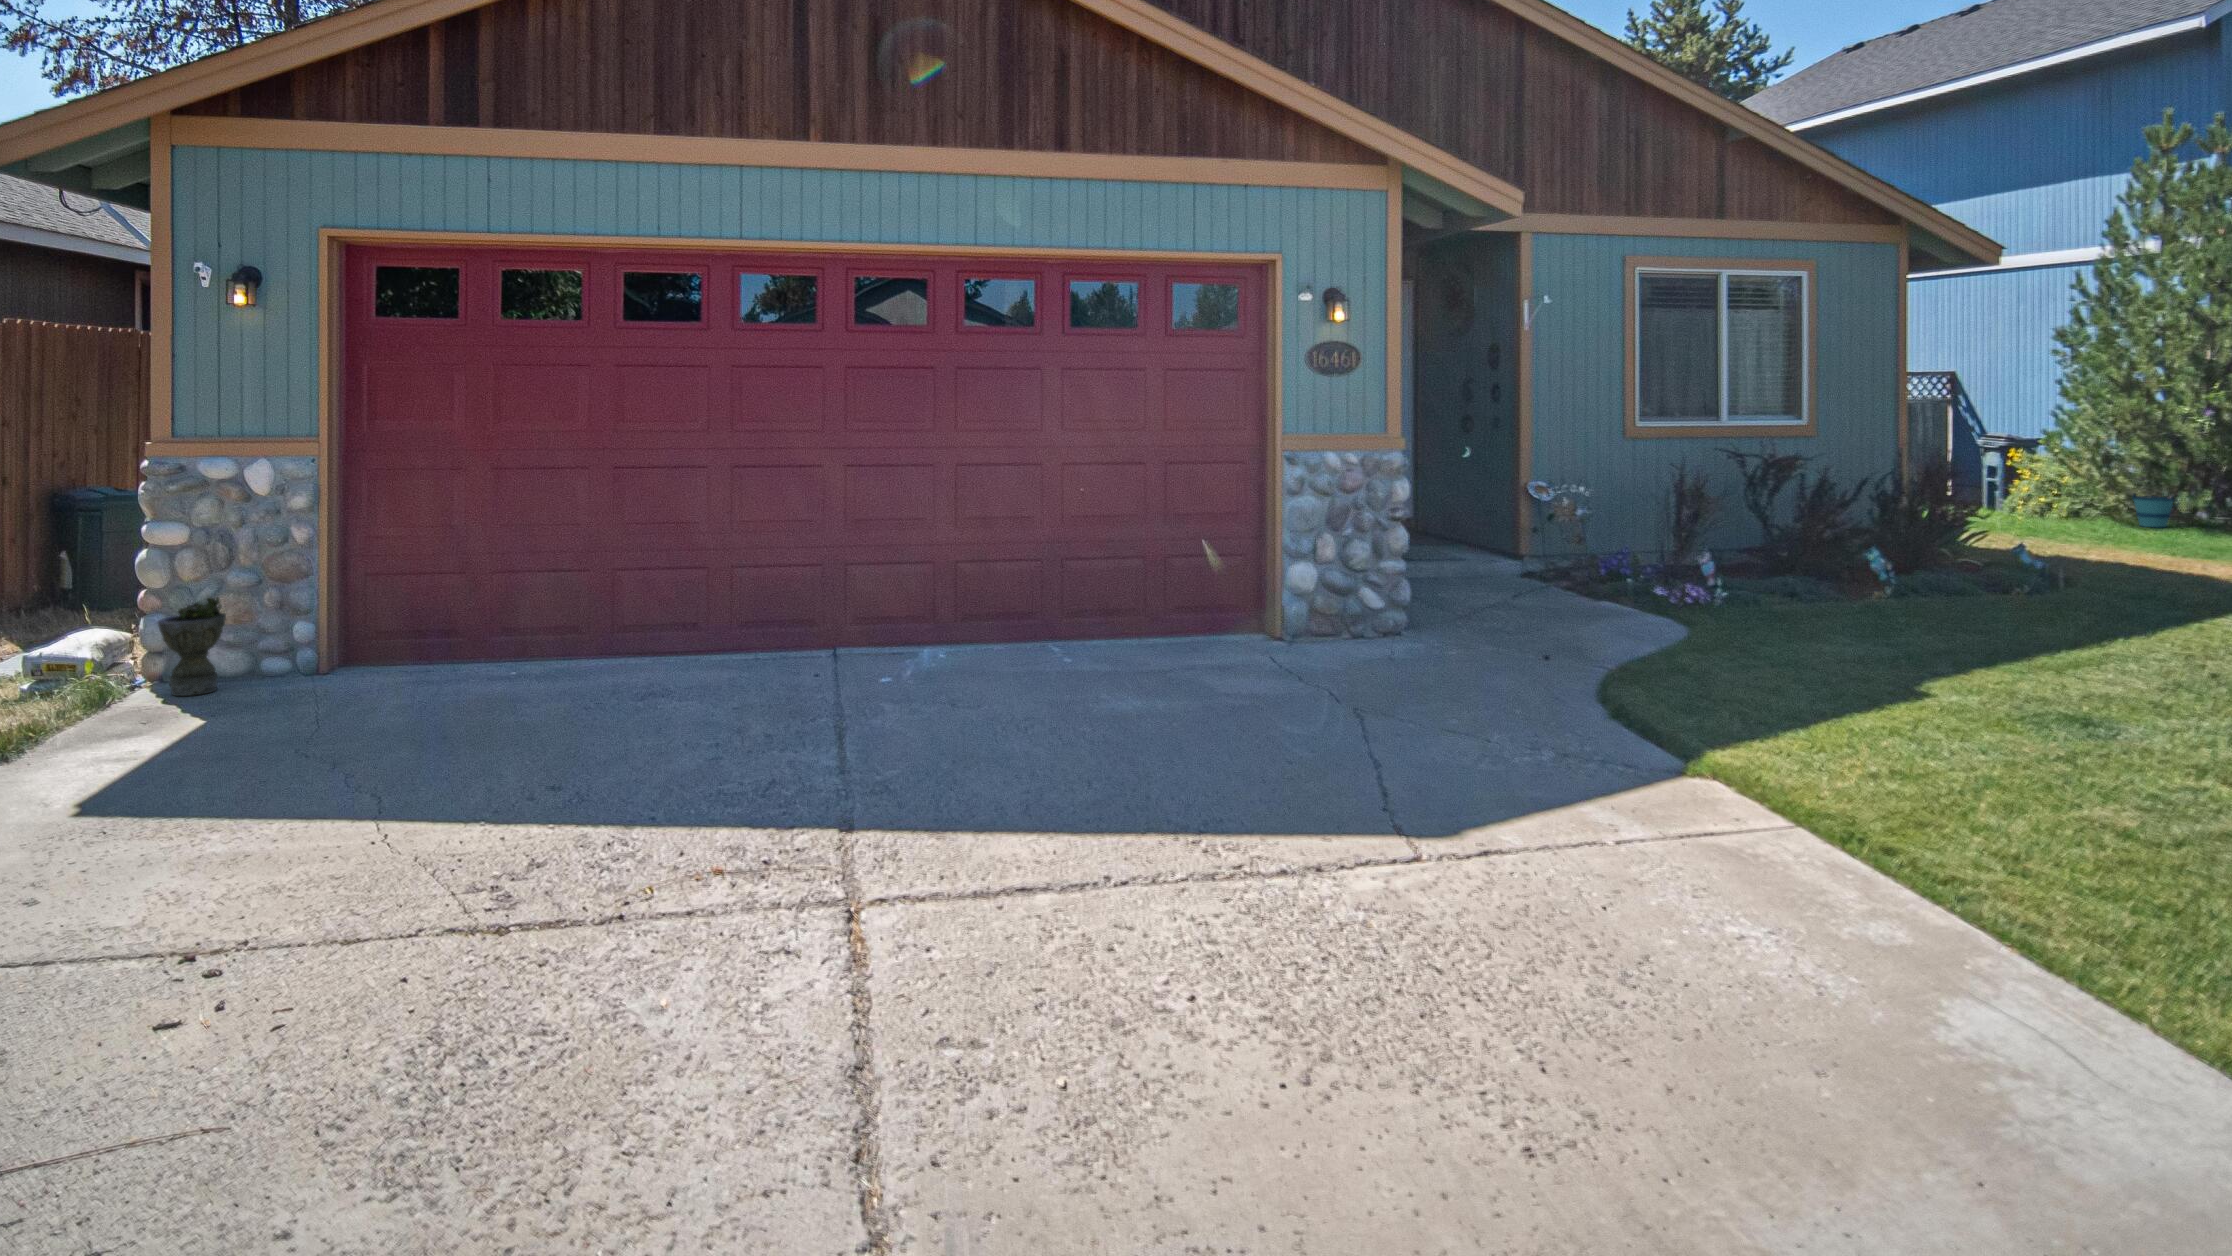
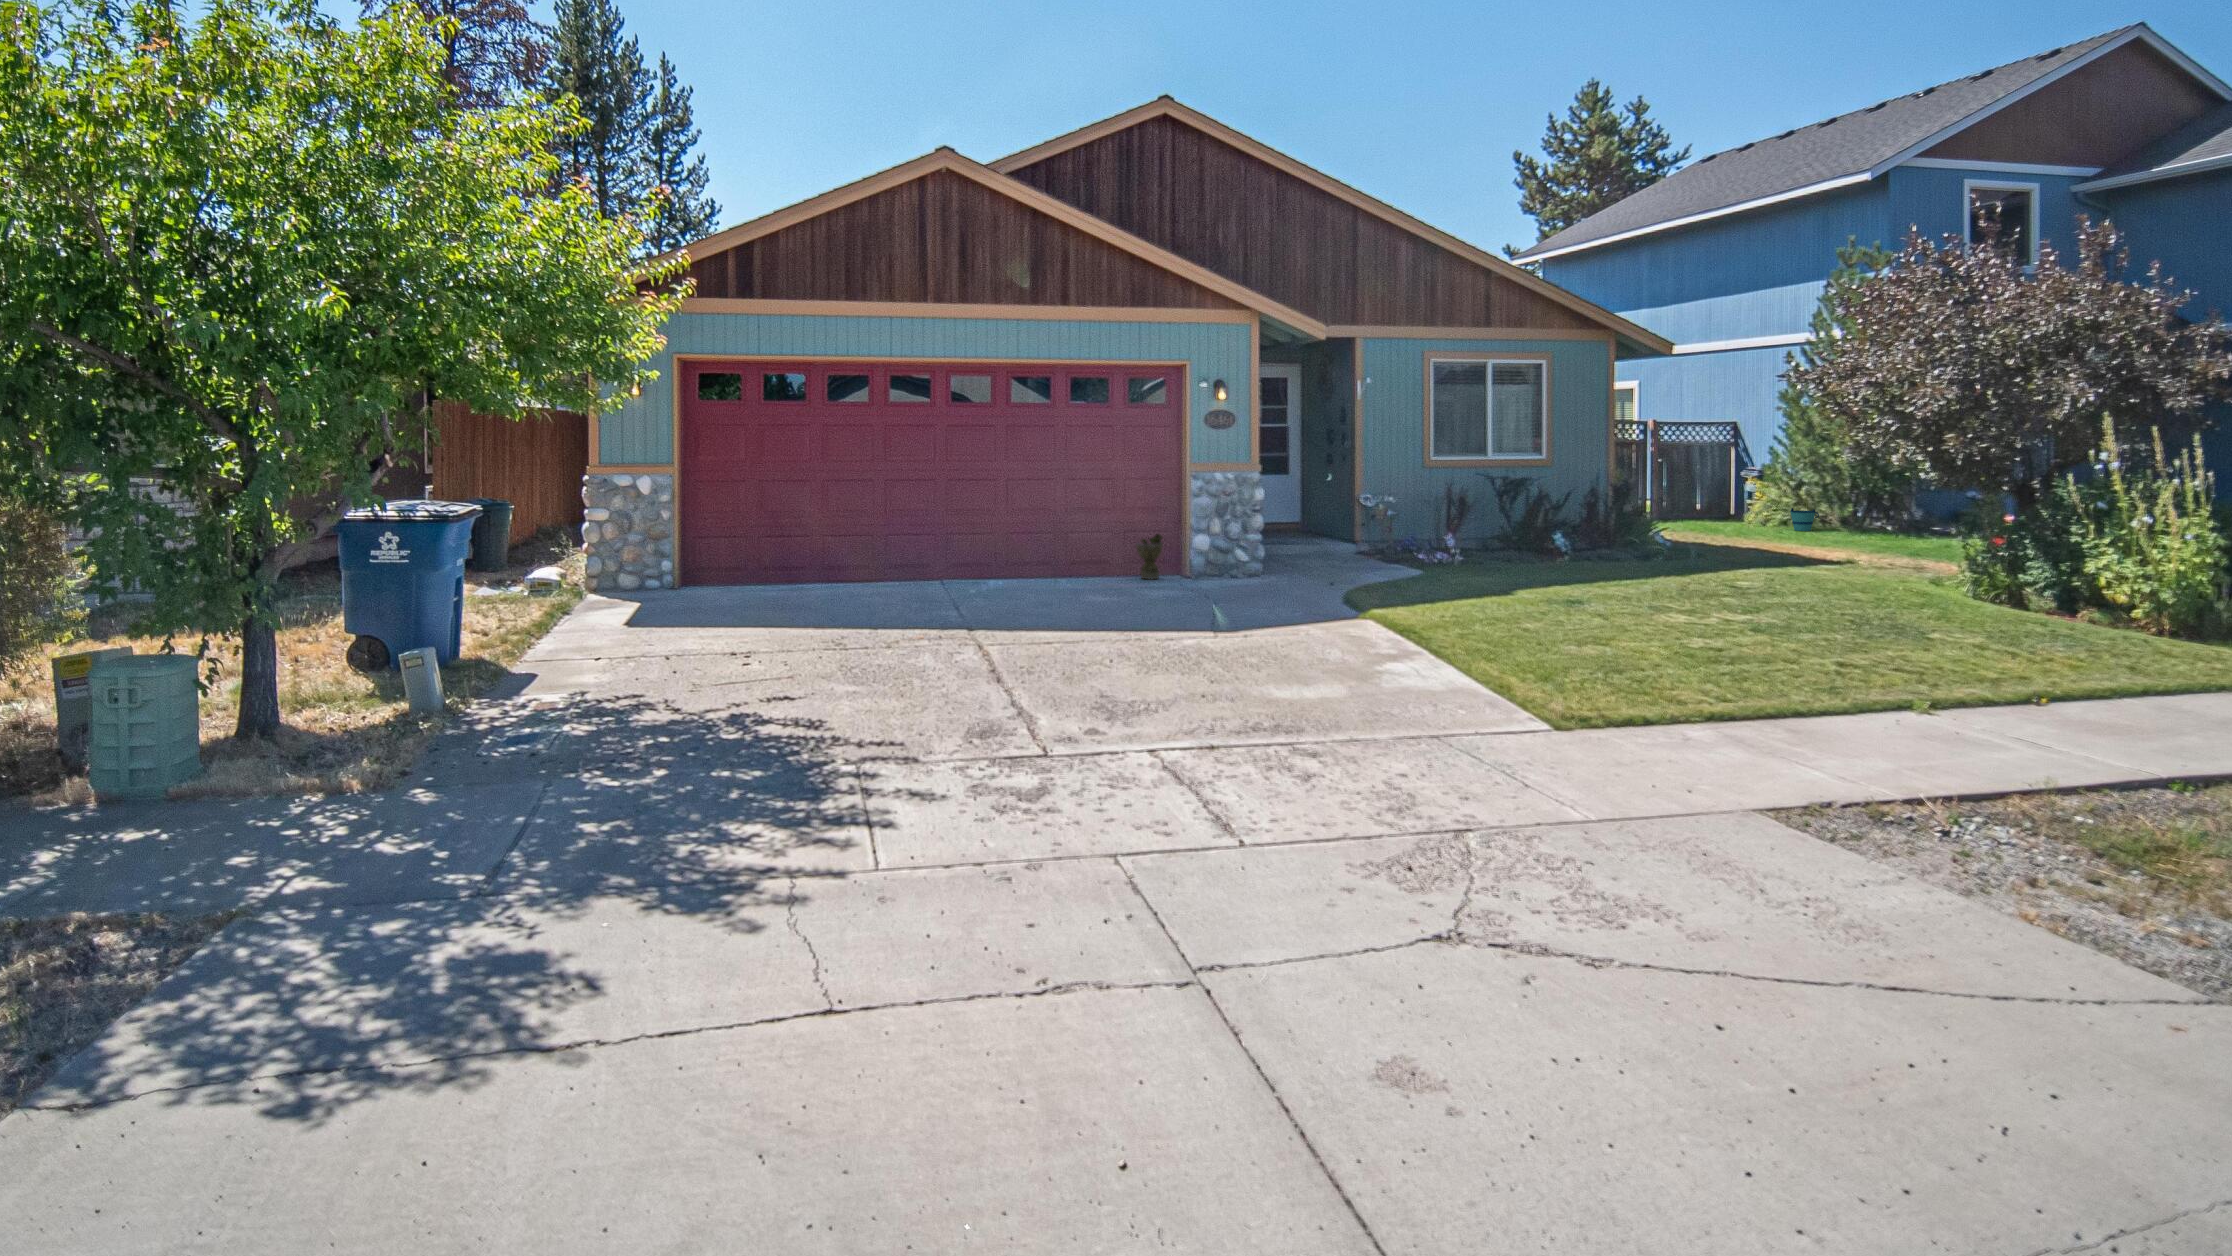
planter: present [158,598,226,696] -> present [1136,534,1163,580]

